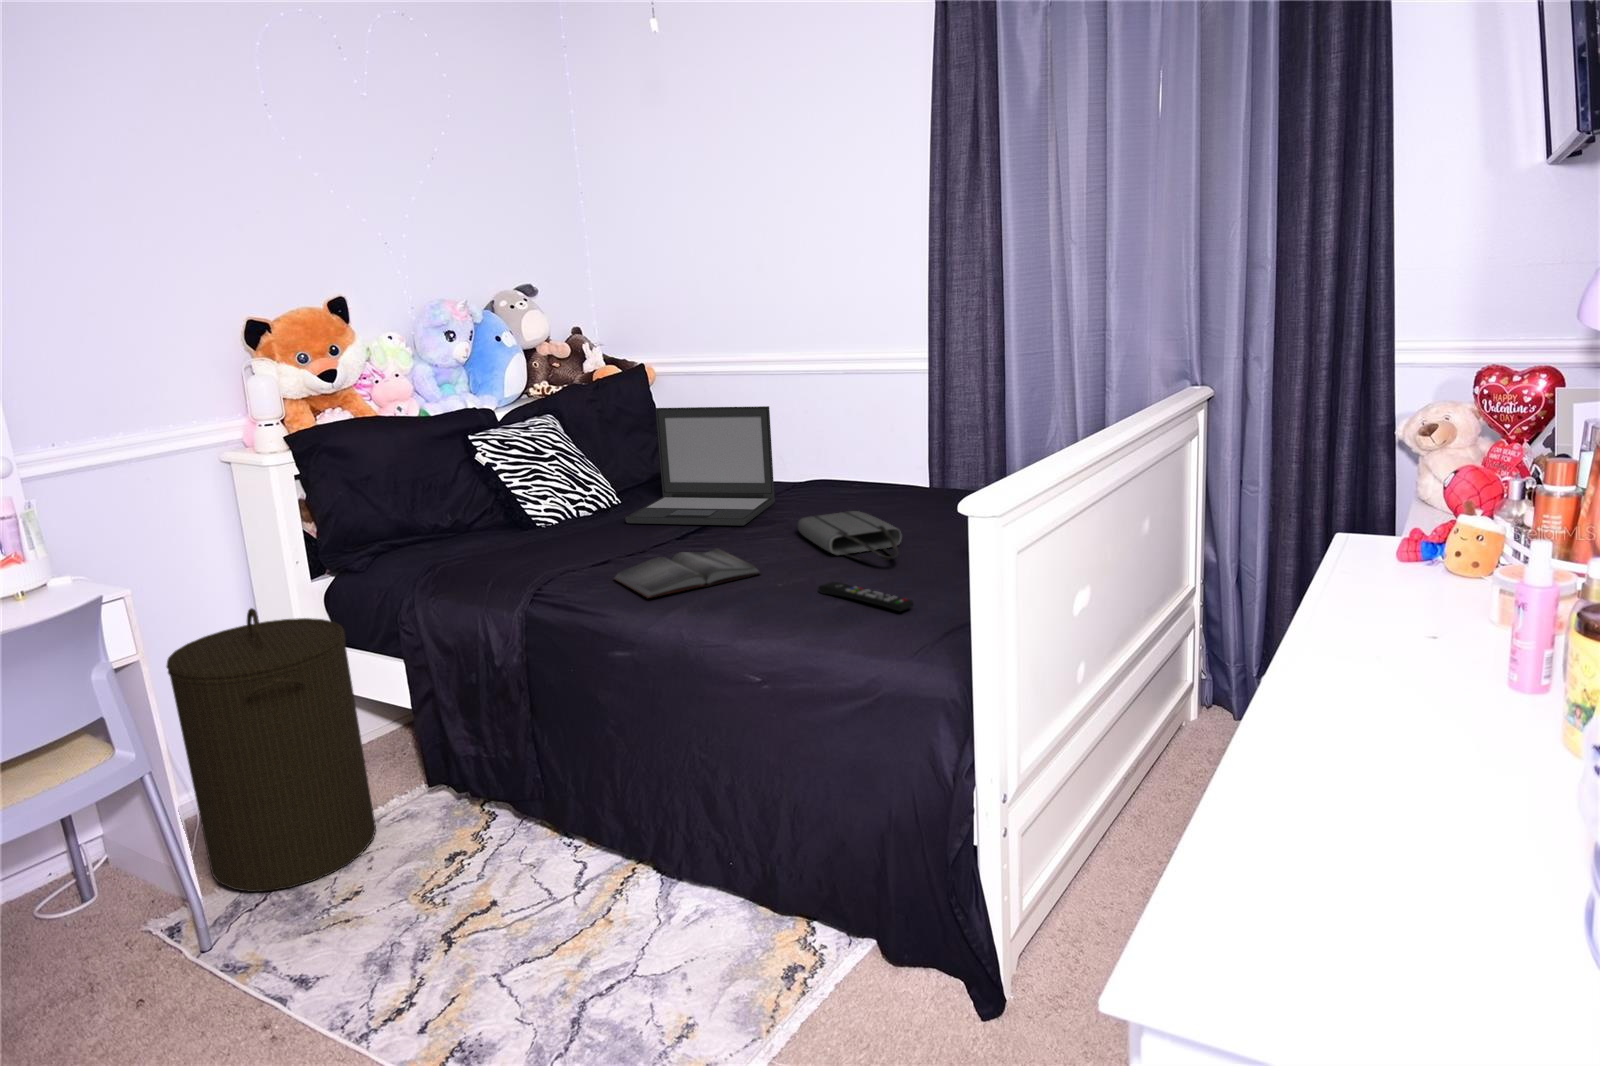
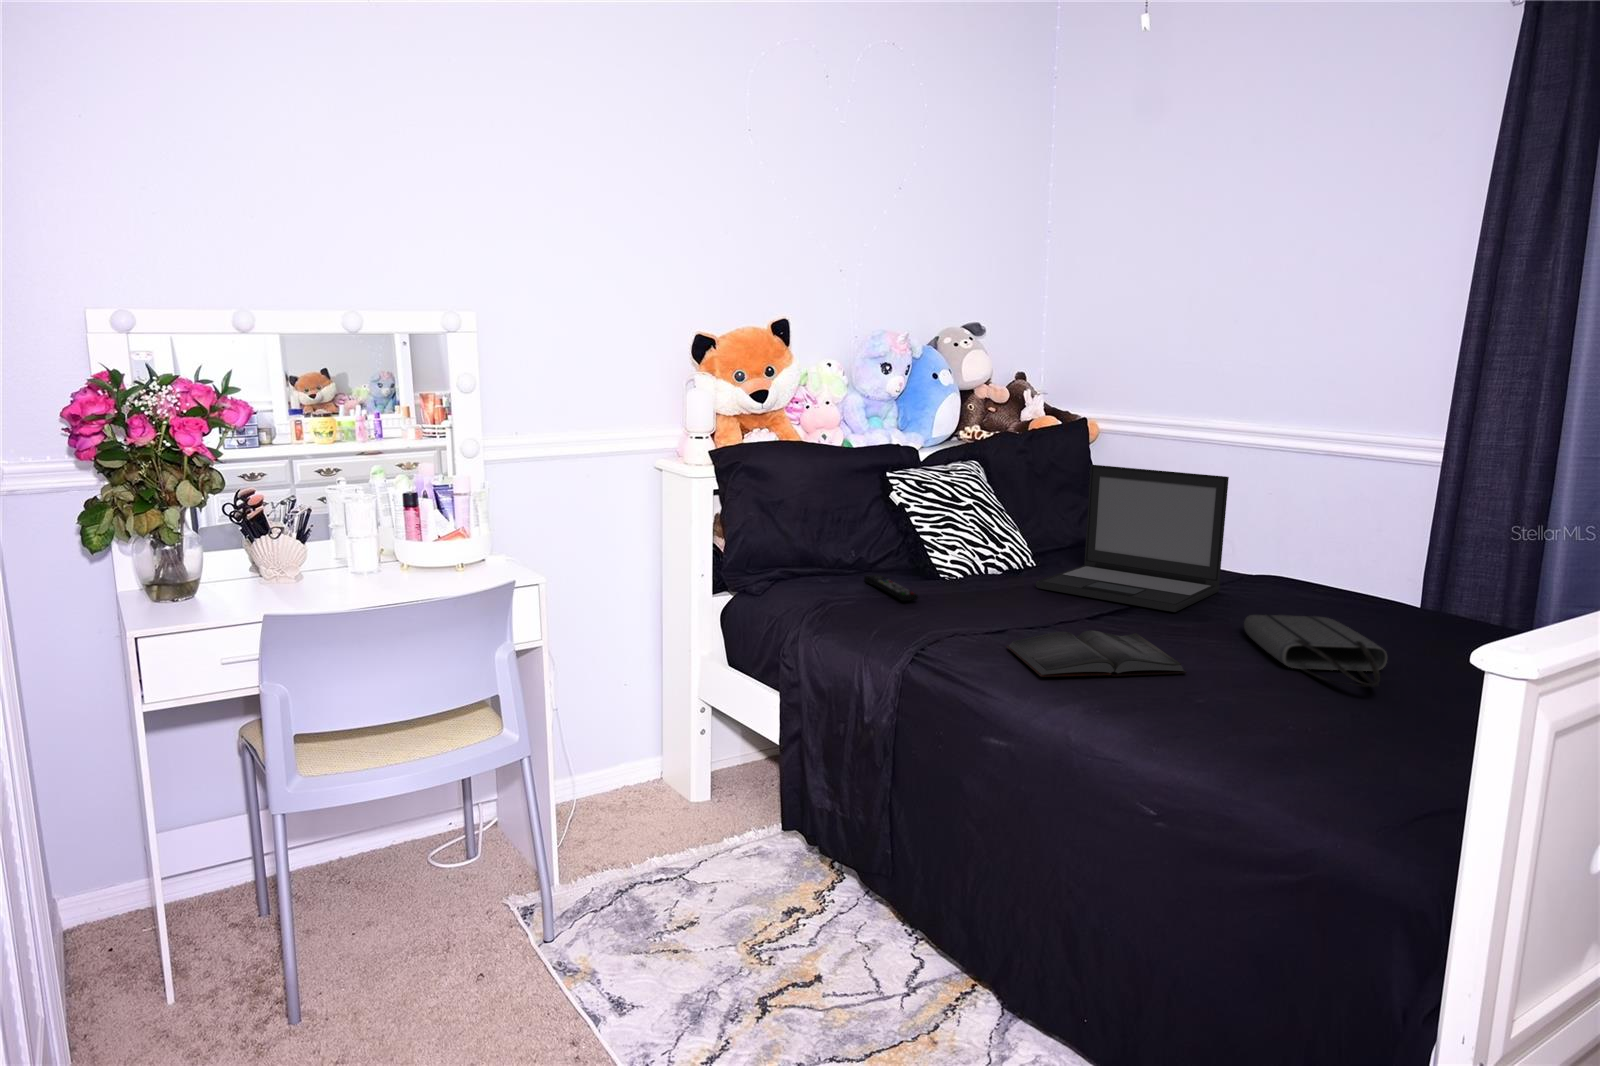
remote control: present [819,582,914,611] -> present [864,575,918,601]
laundry hamper: present [167,608,376,892] -> none [567,611,728,898]

